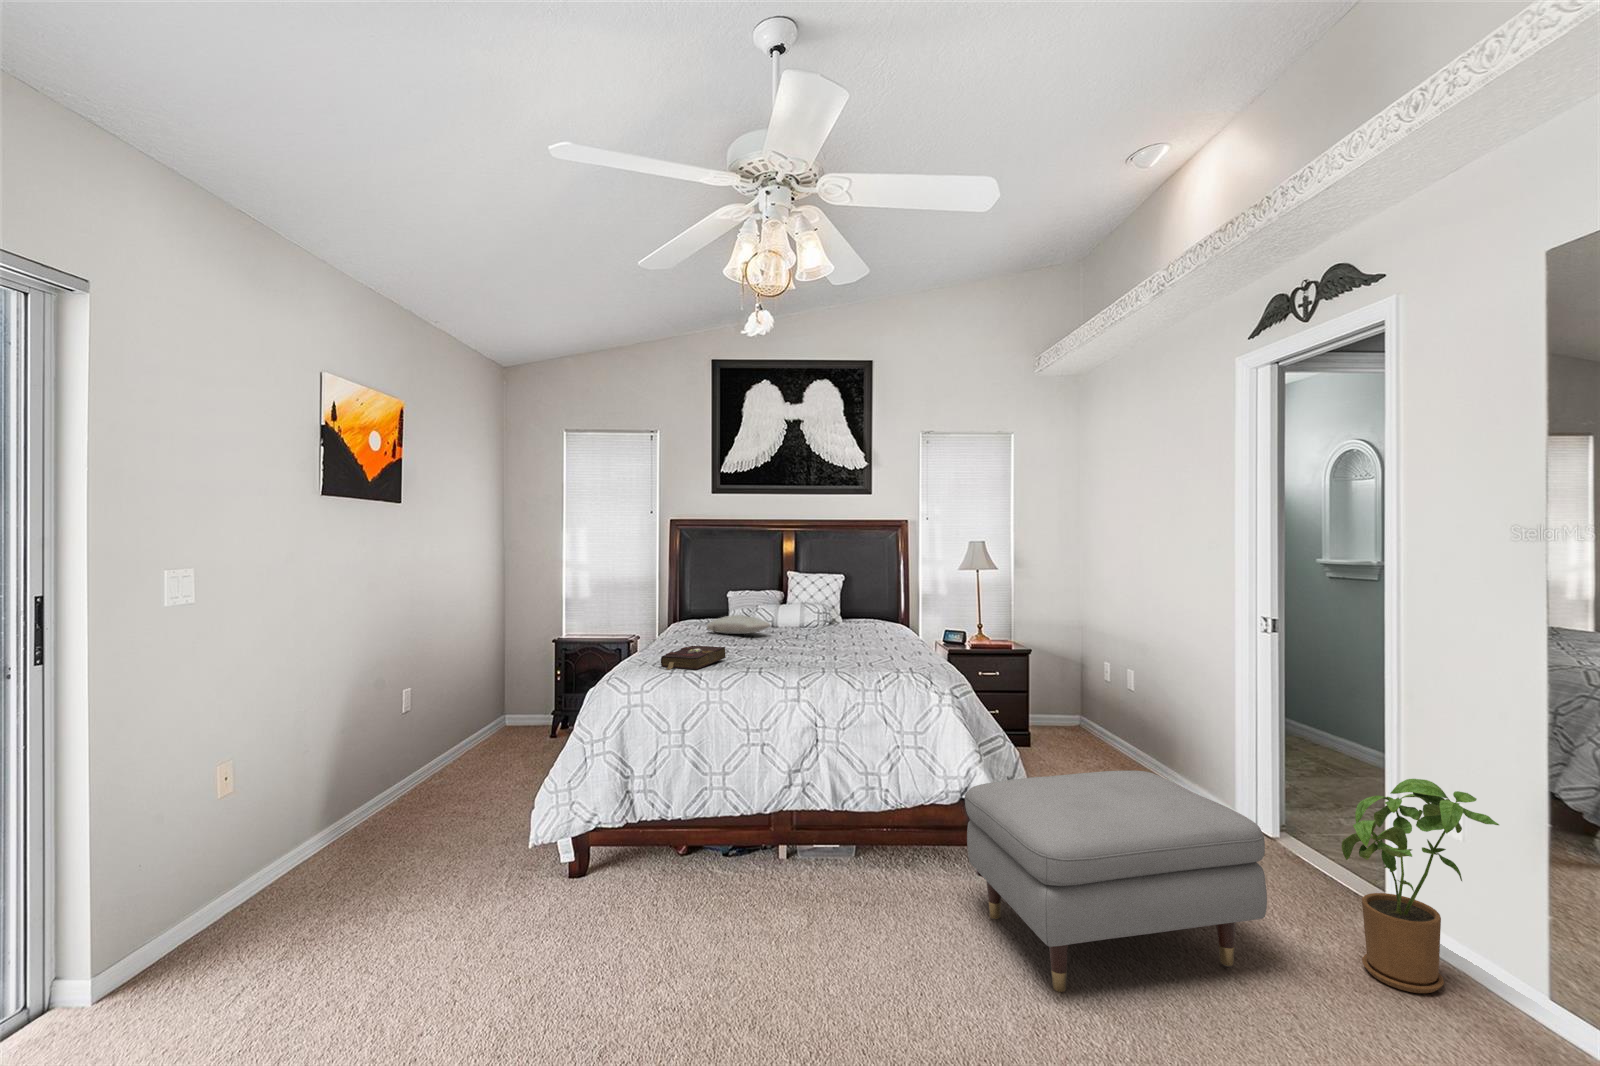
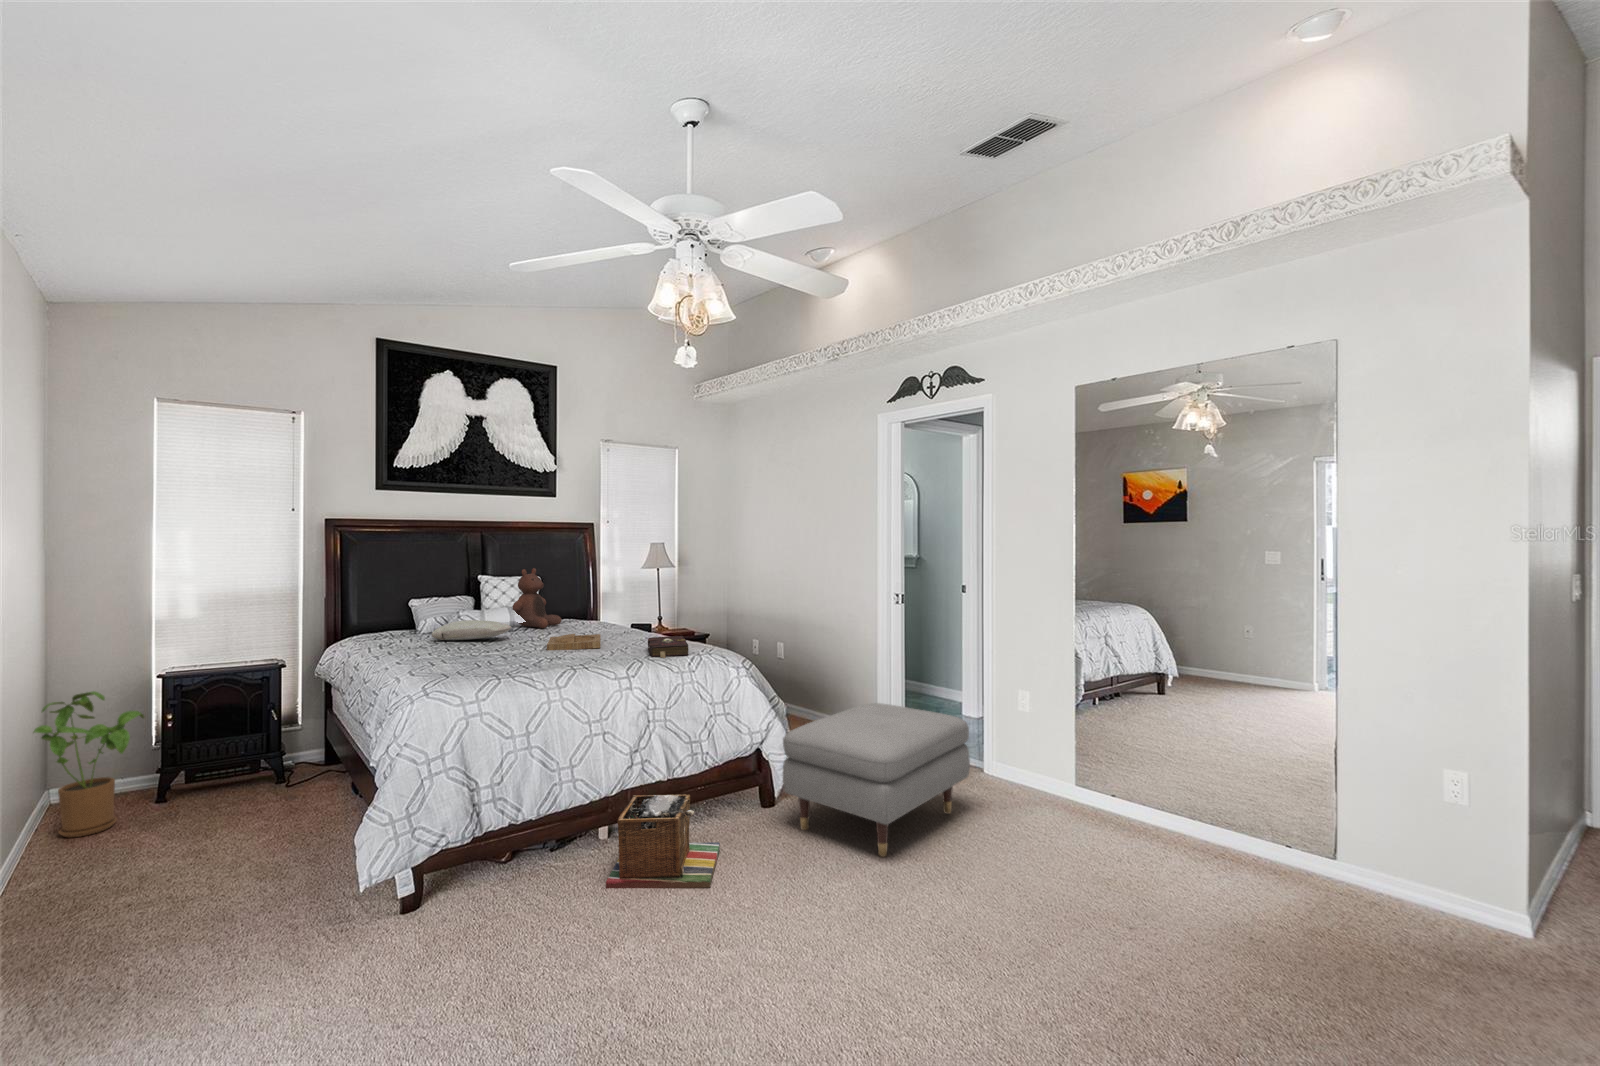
stuffed bear: none [796,567,845,629] -> present [512,568,561,628]
tray: none [771,637,839,654] -> present [547,634,601,650]
book: present [661,646,726,670] -> present [648,636,688,658]
house plant: present [1342,779,1499,993] -> present [33,691,144,837]
laundry basket: none [727,819,872,948] -> present [606,794,720,888]

